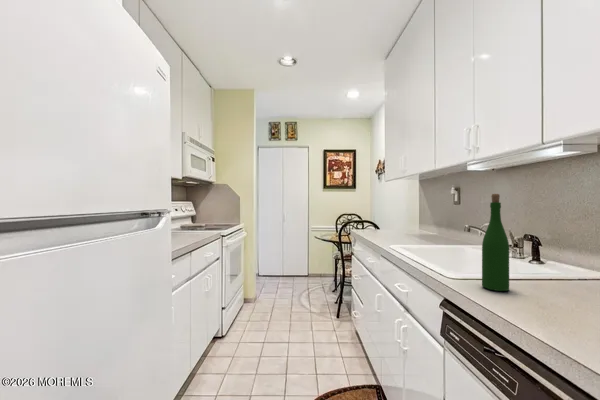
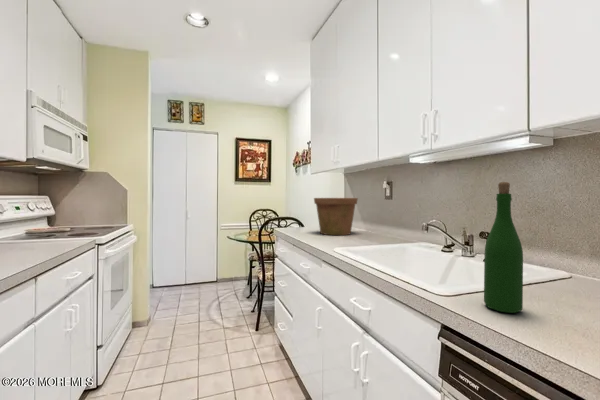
flower pot: none [385,203,427,237] -> present [314,198,358,235]

